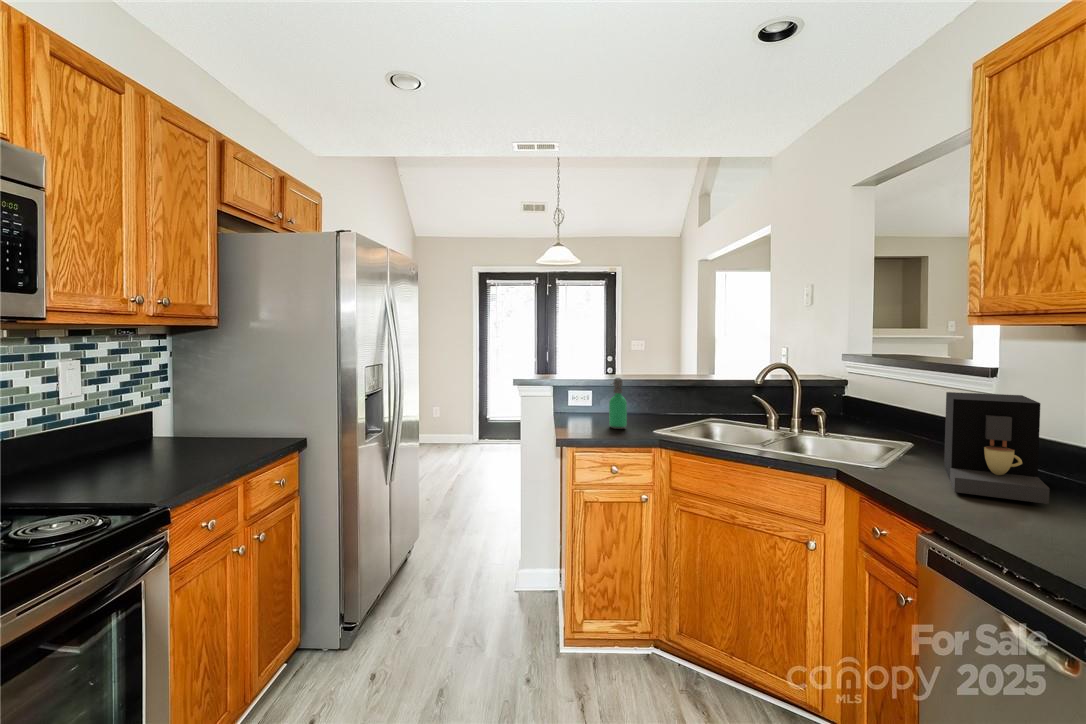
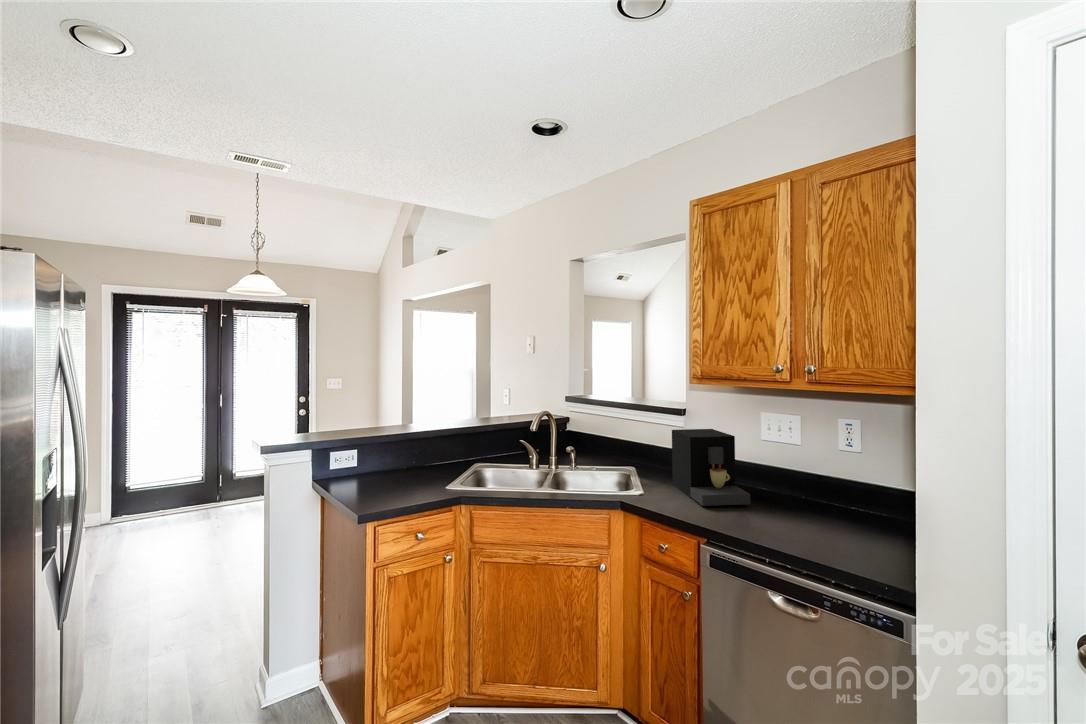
soap dispenser: present [609,378,627,429] -> none [396,435,415,490]

